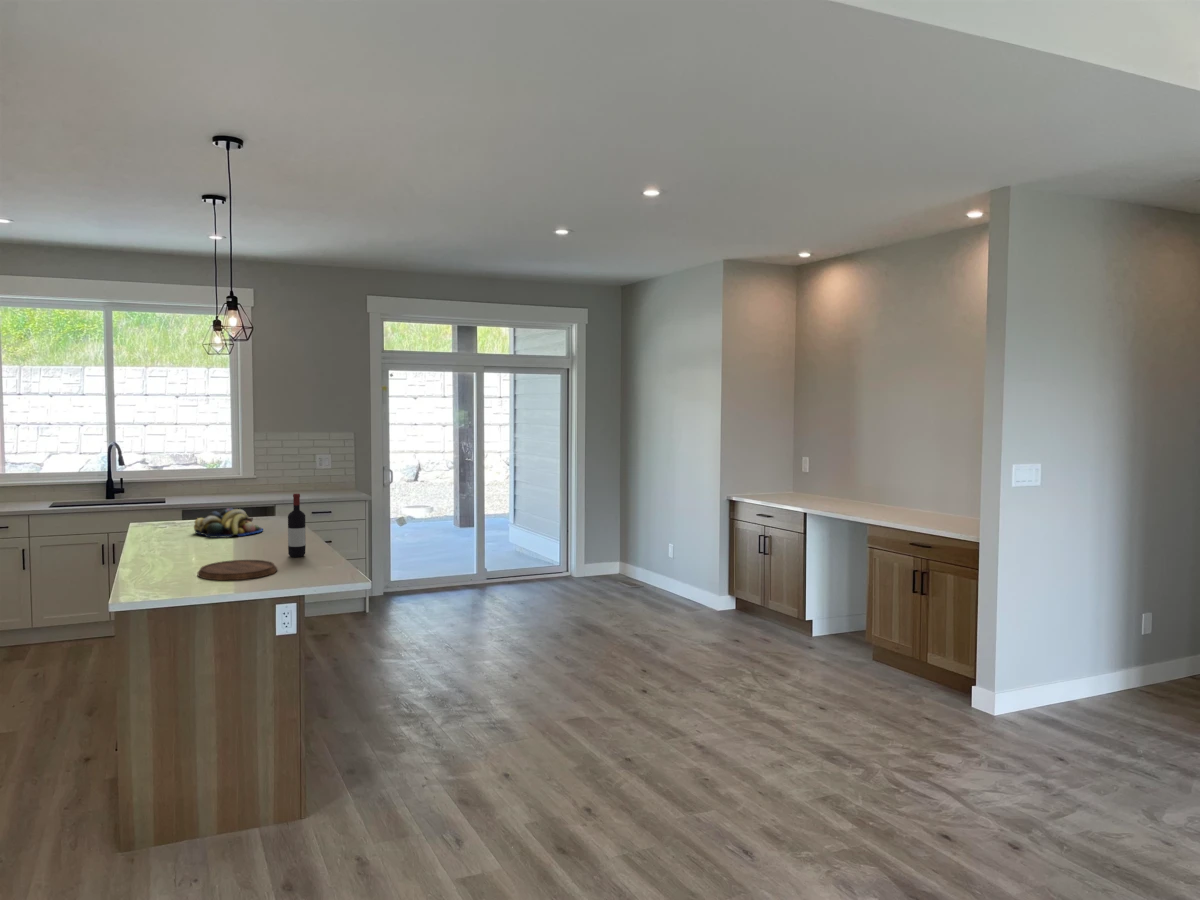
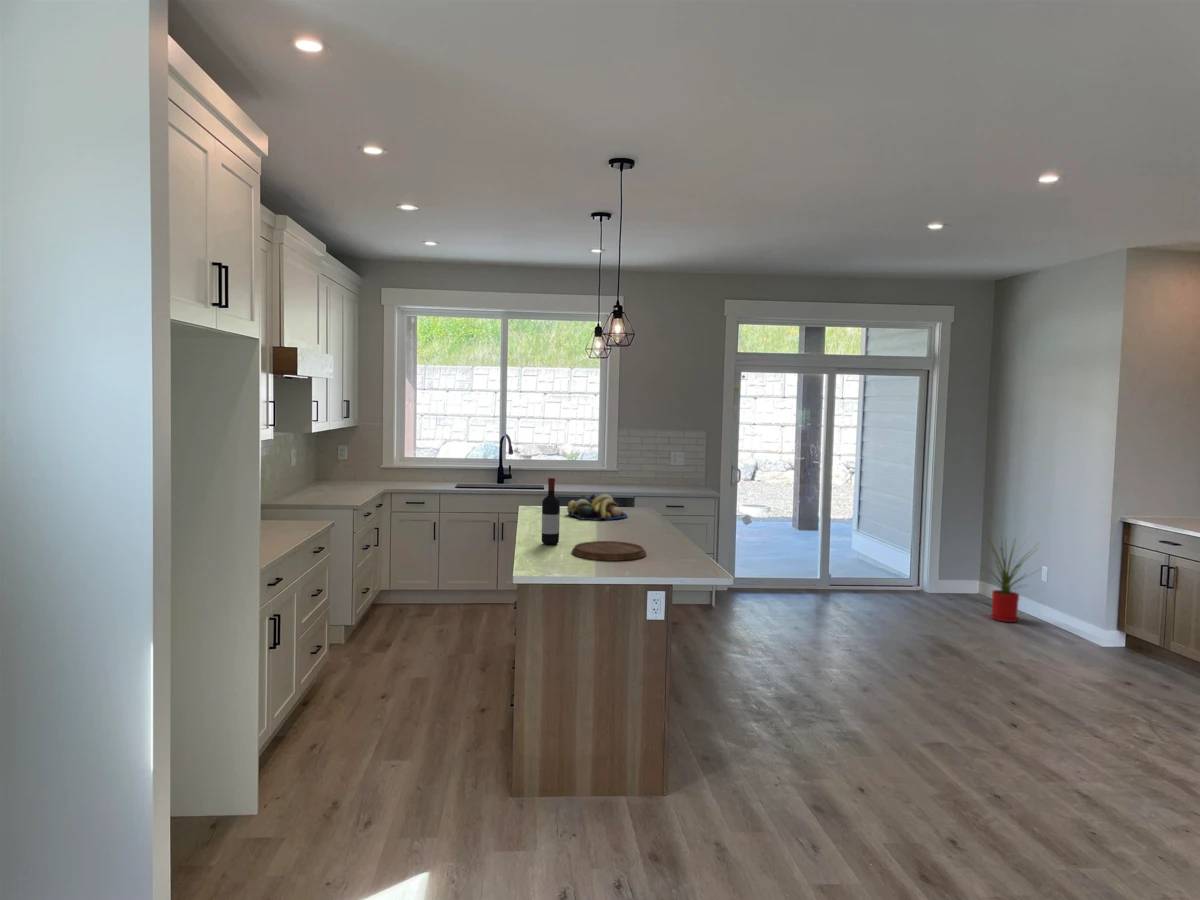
wine bottle: present [288,494,306,557] -> present [542,478,560,545]
house plant: none [605,516,666,599] -> present [989,542,1039,622]

